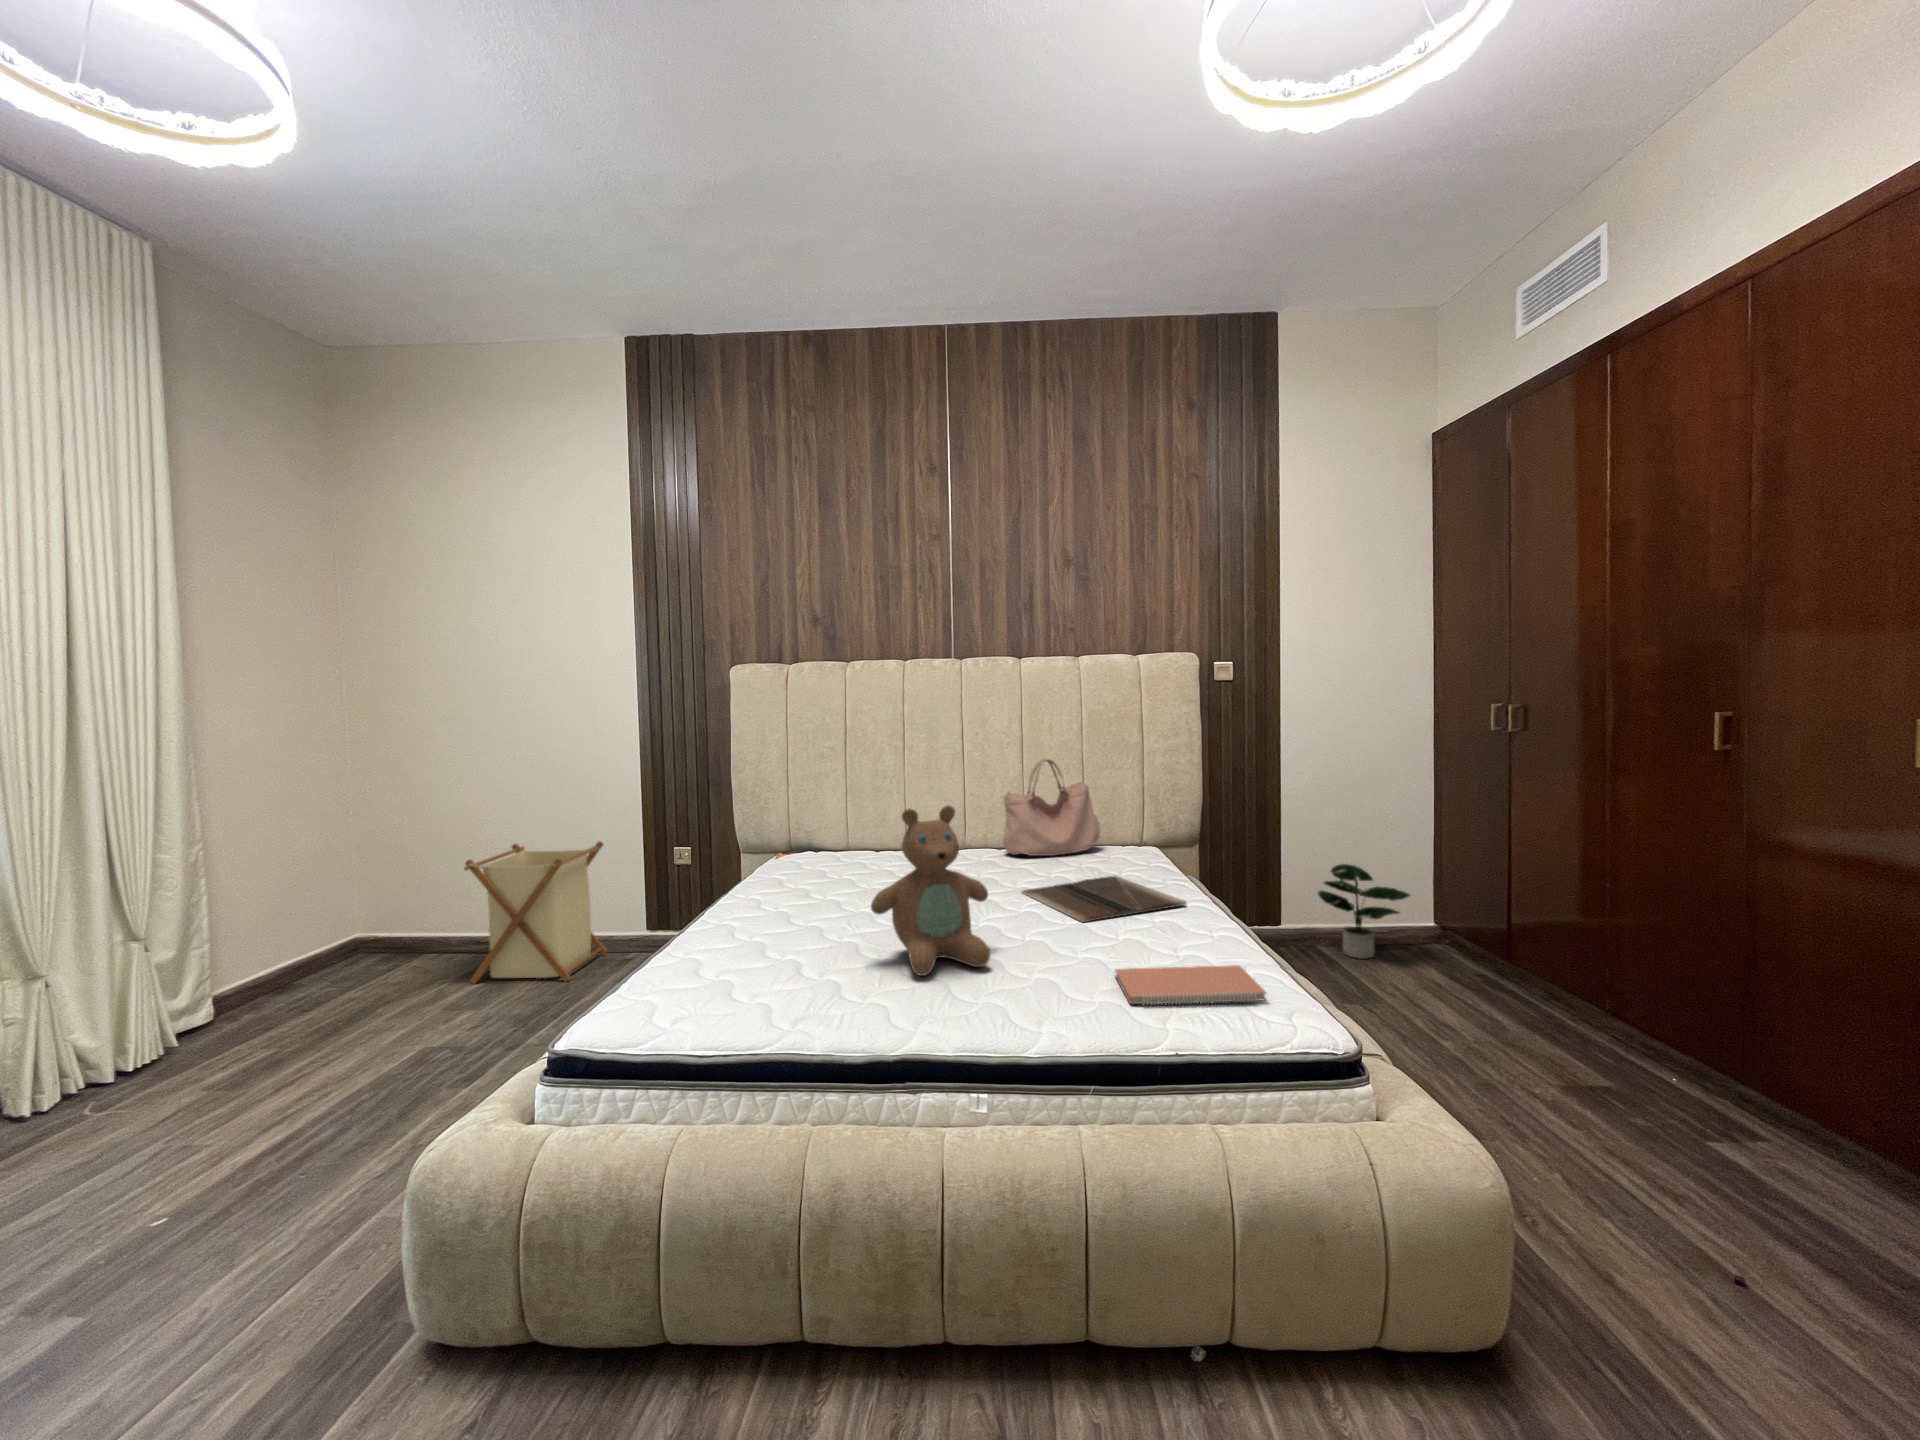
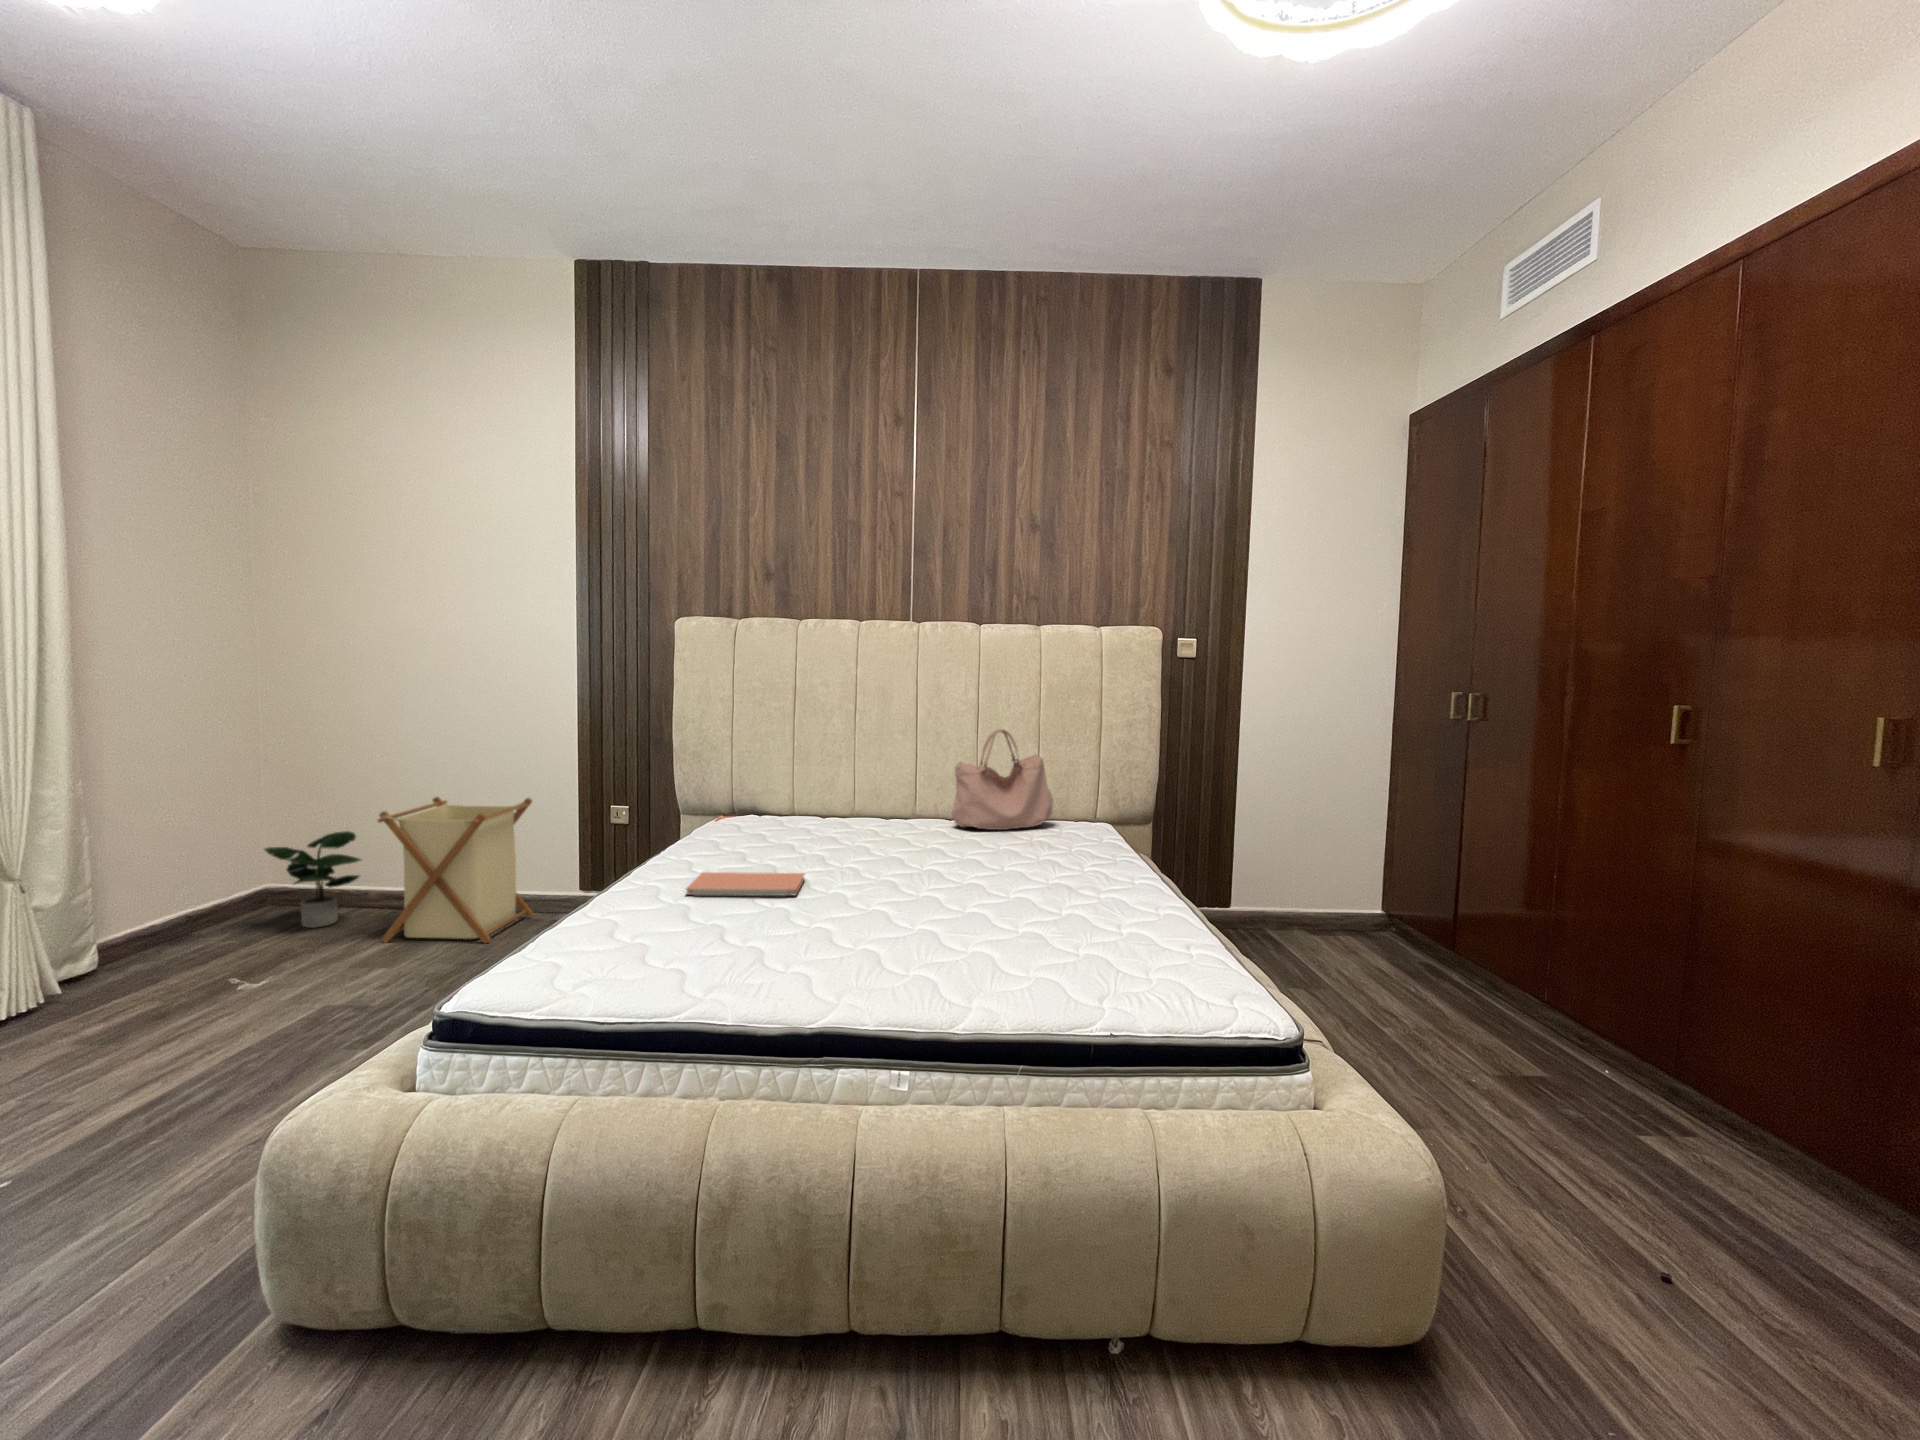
teddy bear: present [871,805,990,976] -> none [800,769,927,947]
potted plant: present [1318,864,1410,959] -> present [264,831,361,928]
laptop: present [1022,876,1186,922] -> none [966,852,1135,898]
notebook: present [1115,965,1266,1005] -> present [686,872,805,896]

